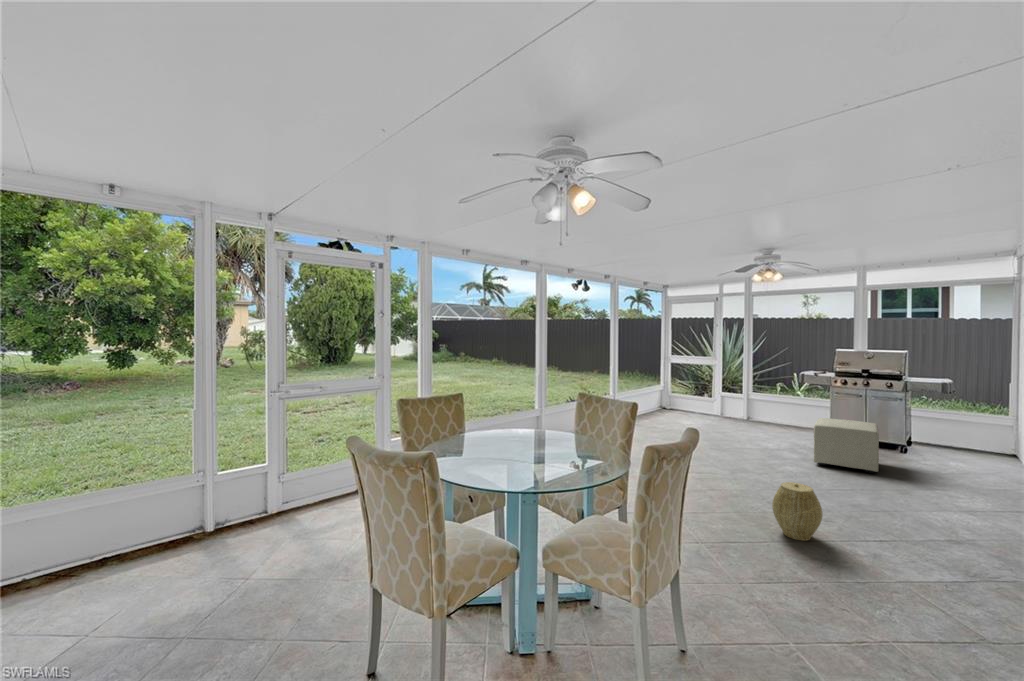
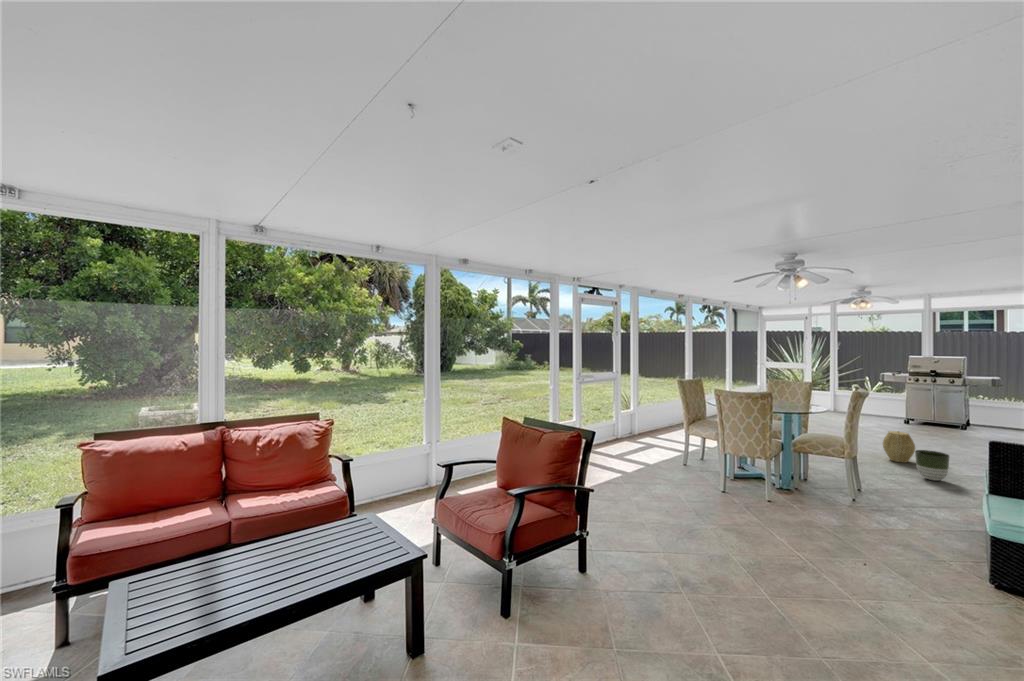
ottoman: present [813,418,879,473] -> none [898,403,946,438]
planter: none [813,537,873,605] -> present [915,450,949,481]

